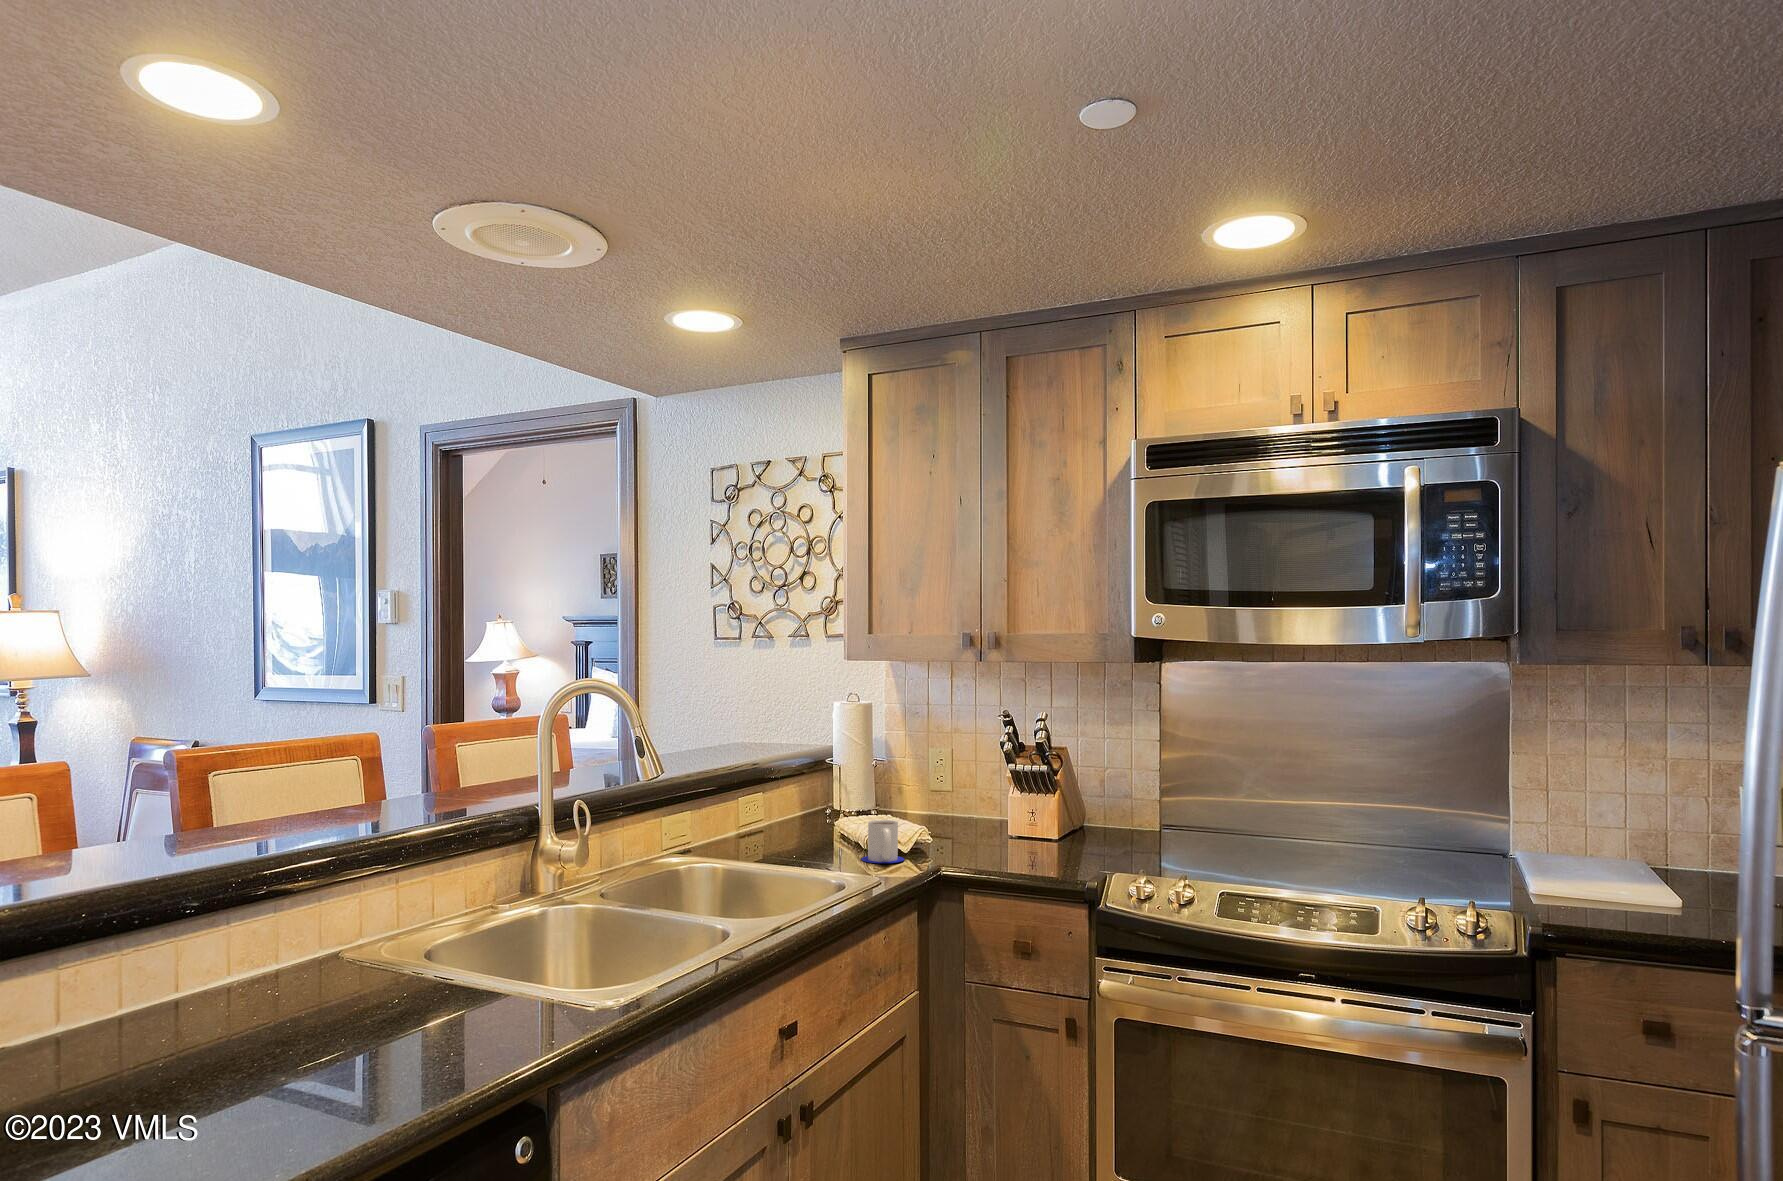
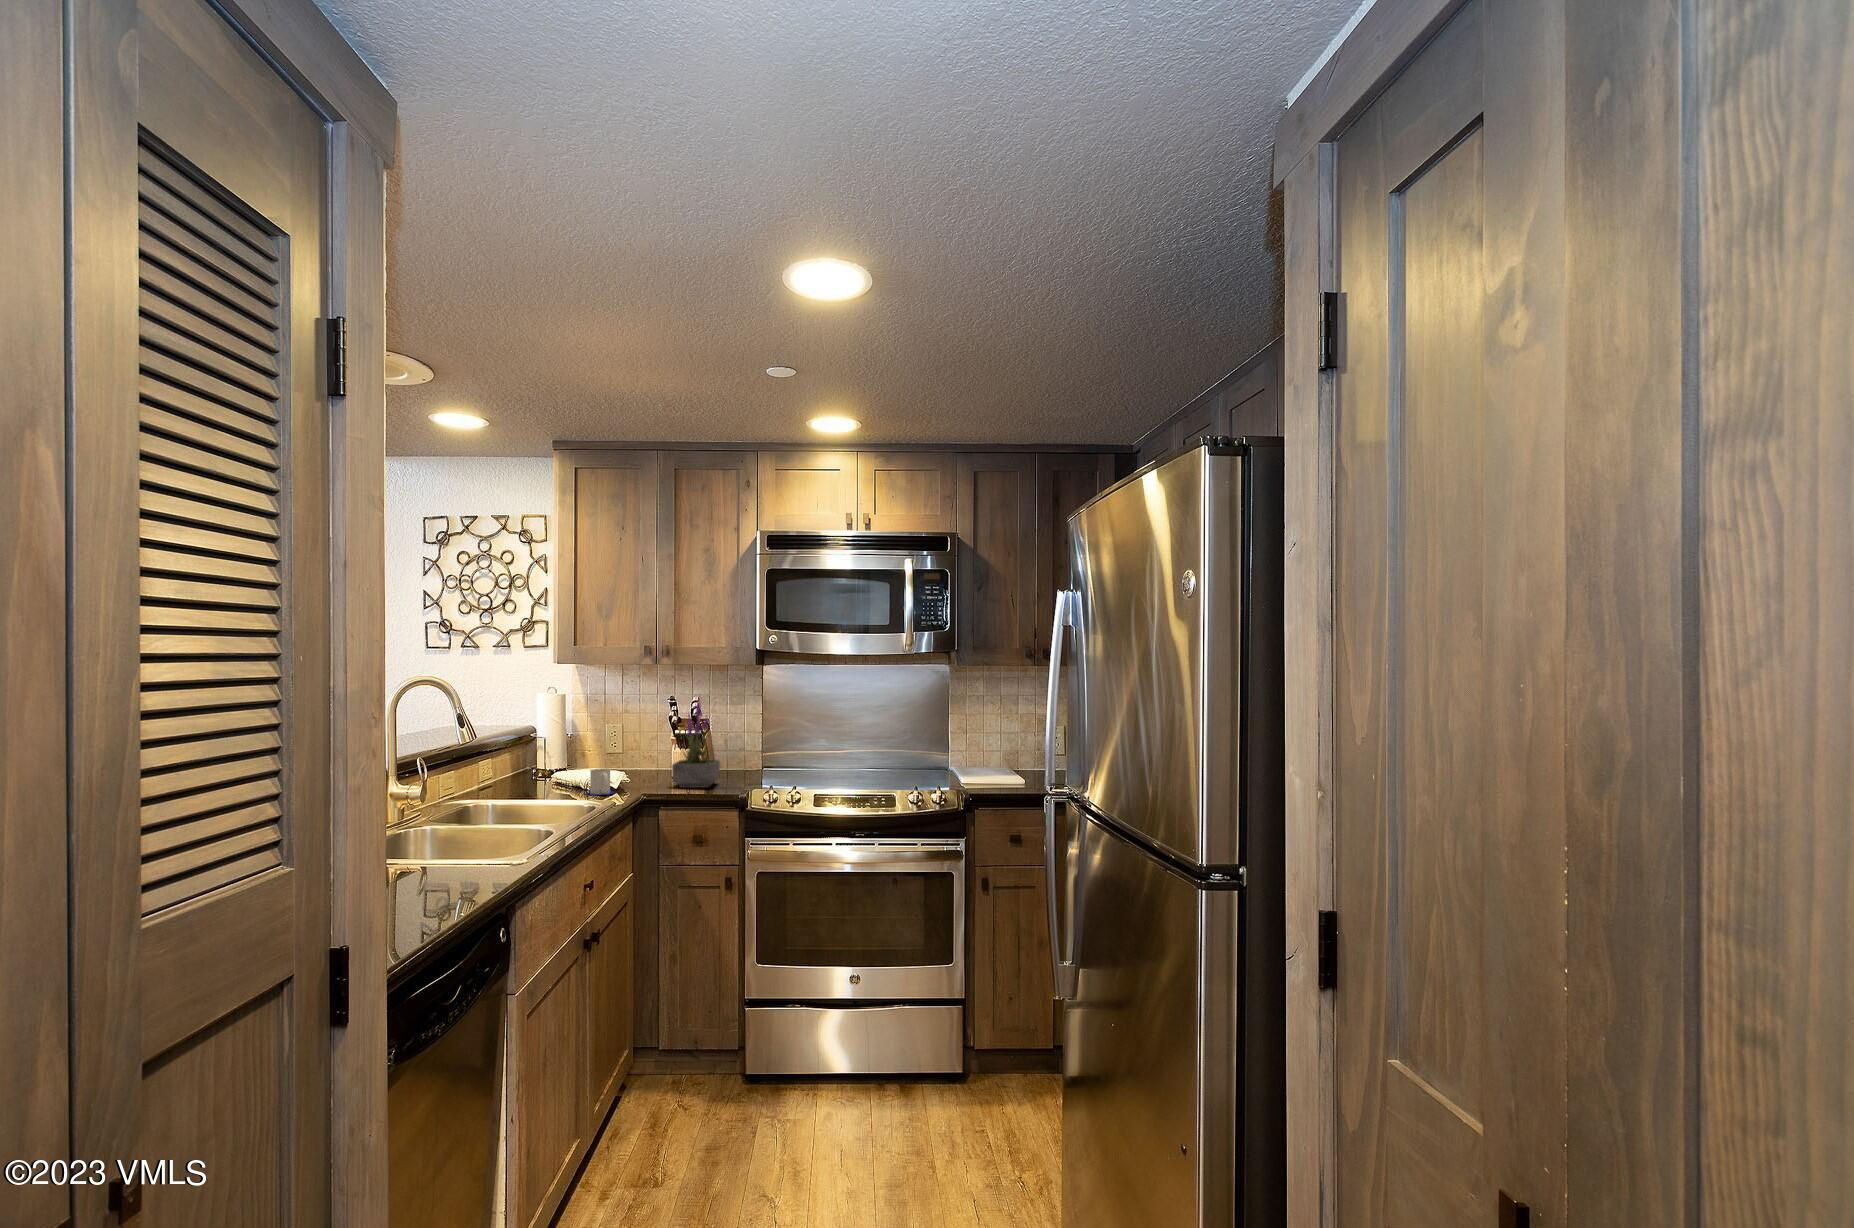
potted plant: none [998,708,1078,862] -> present [672,695,720,788]

